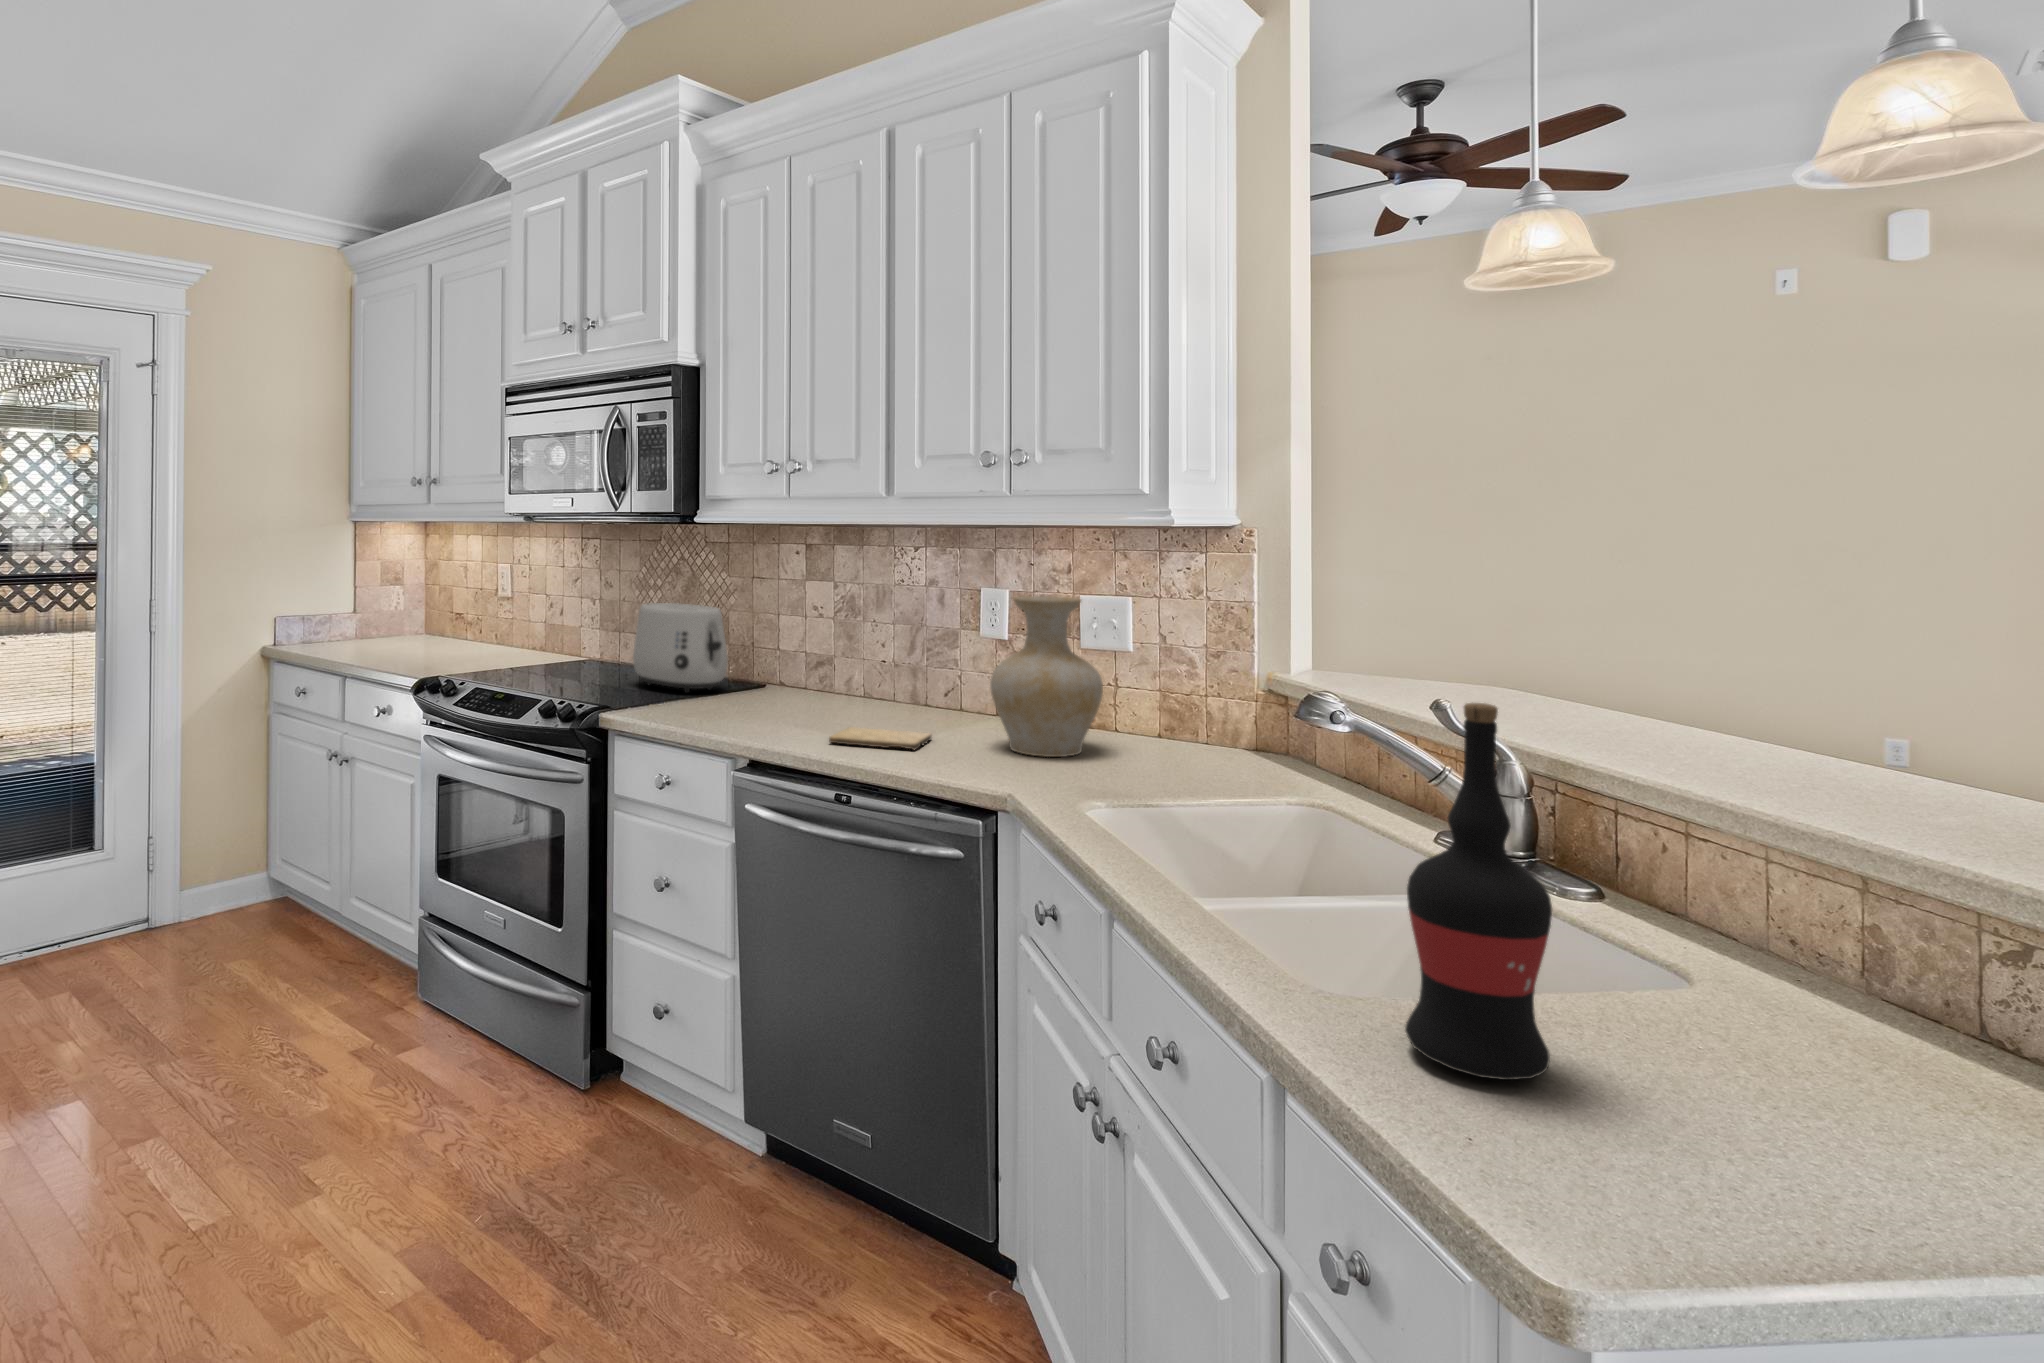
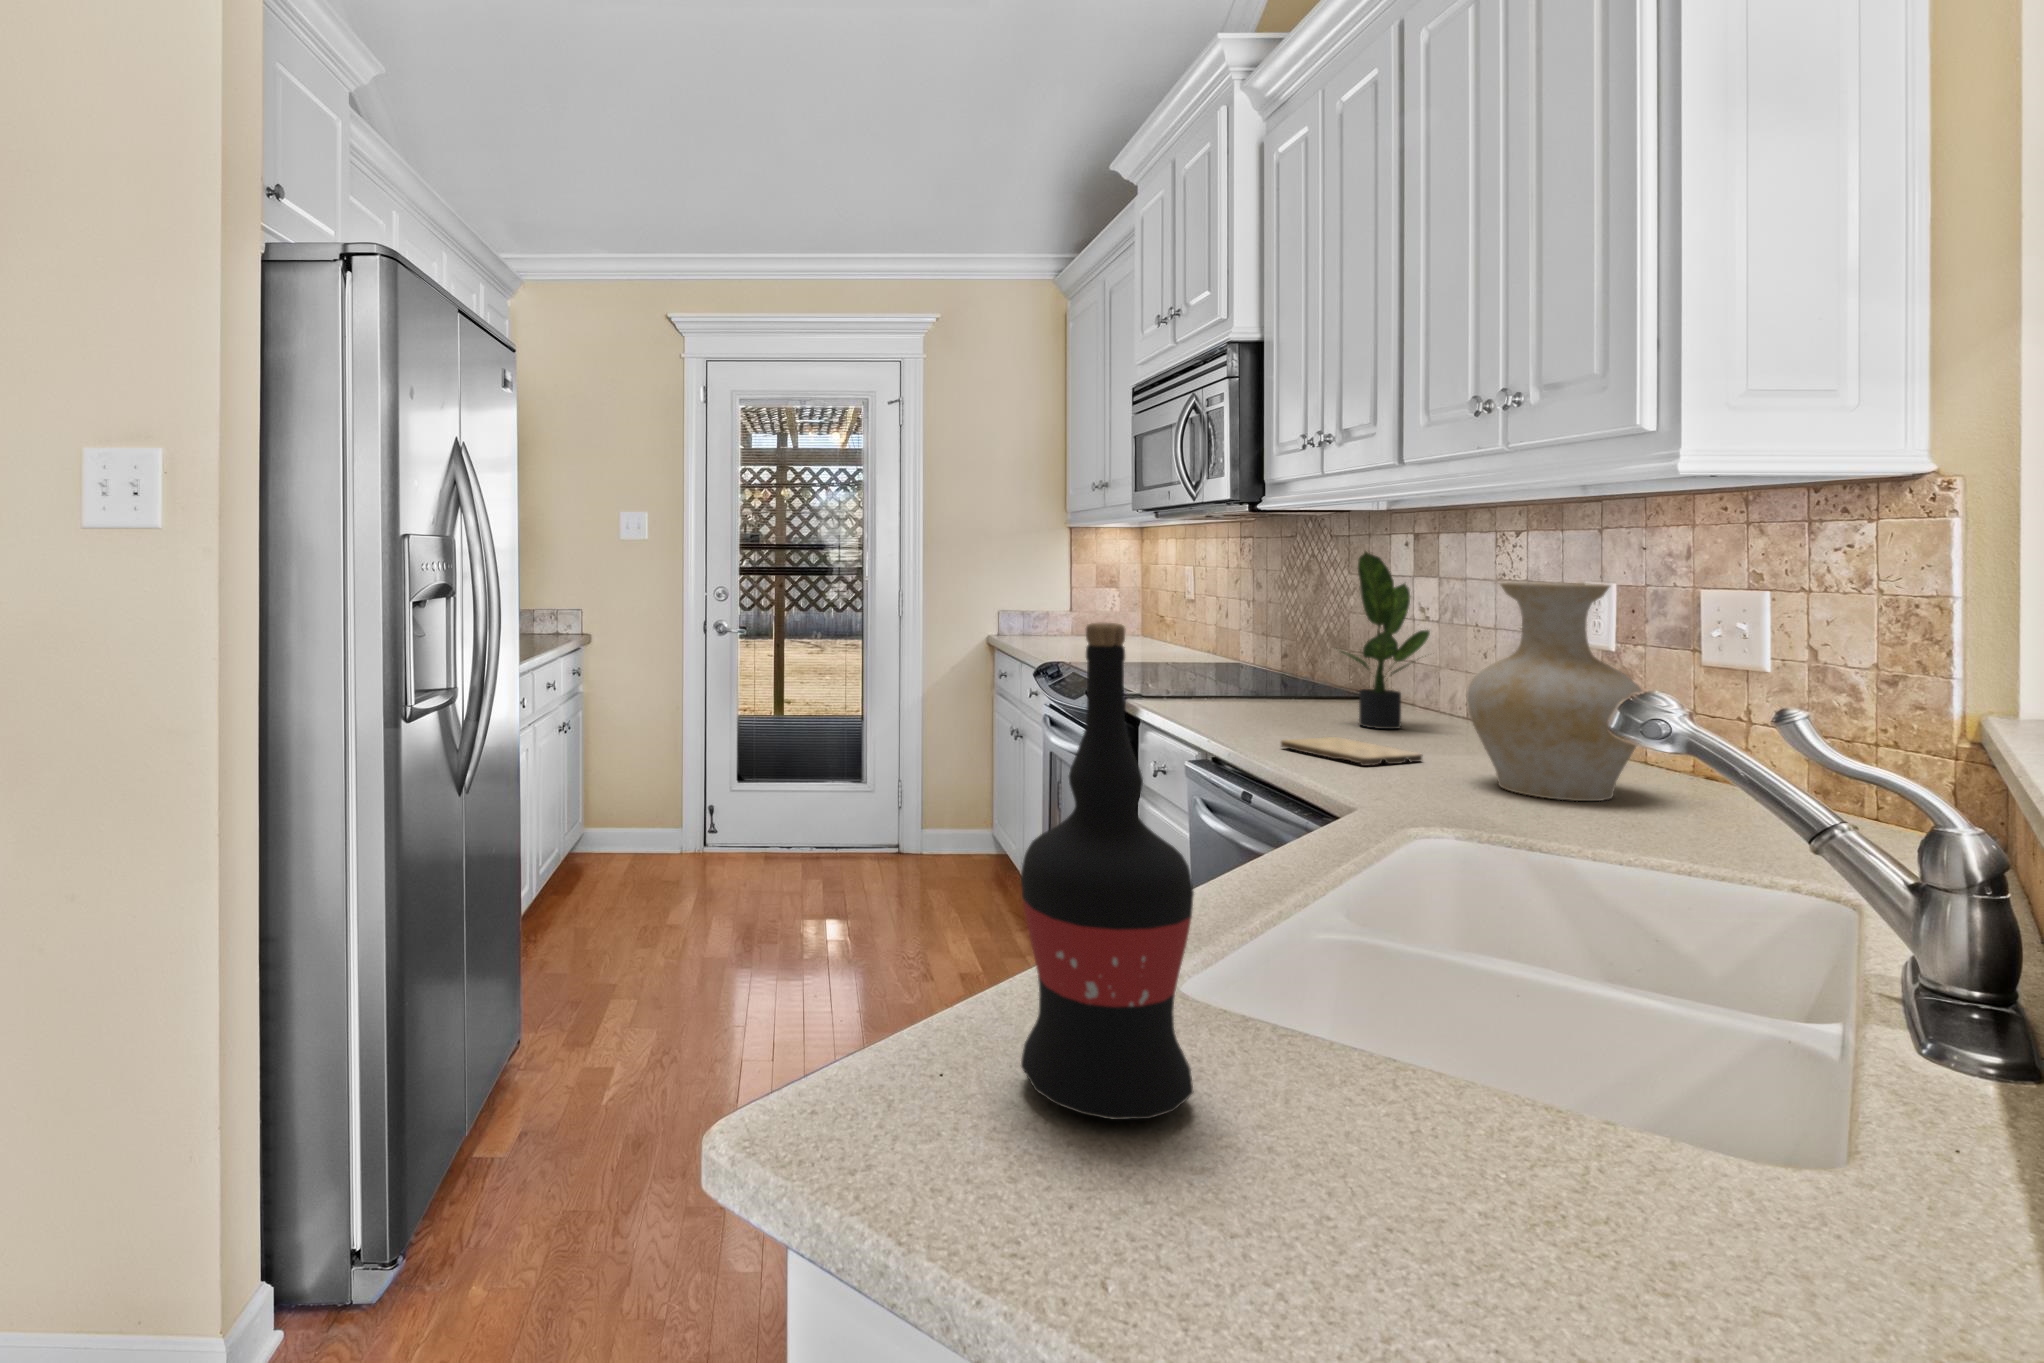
potted plant: none [798,565,880,714] -> present [1341,551,1430,729]
toaster: present [633,603,728,693] -> none [1222,600,1316,697]

